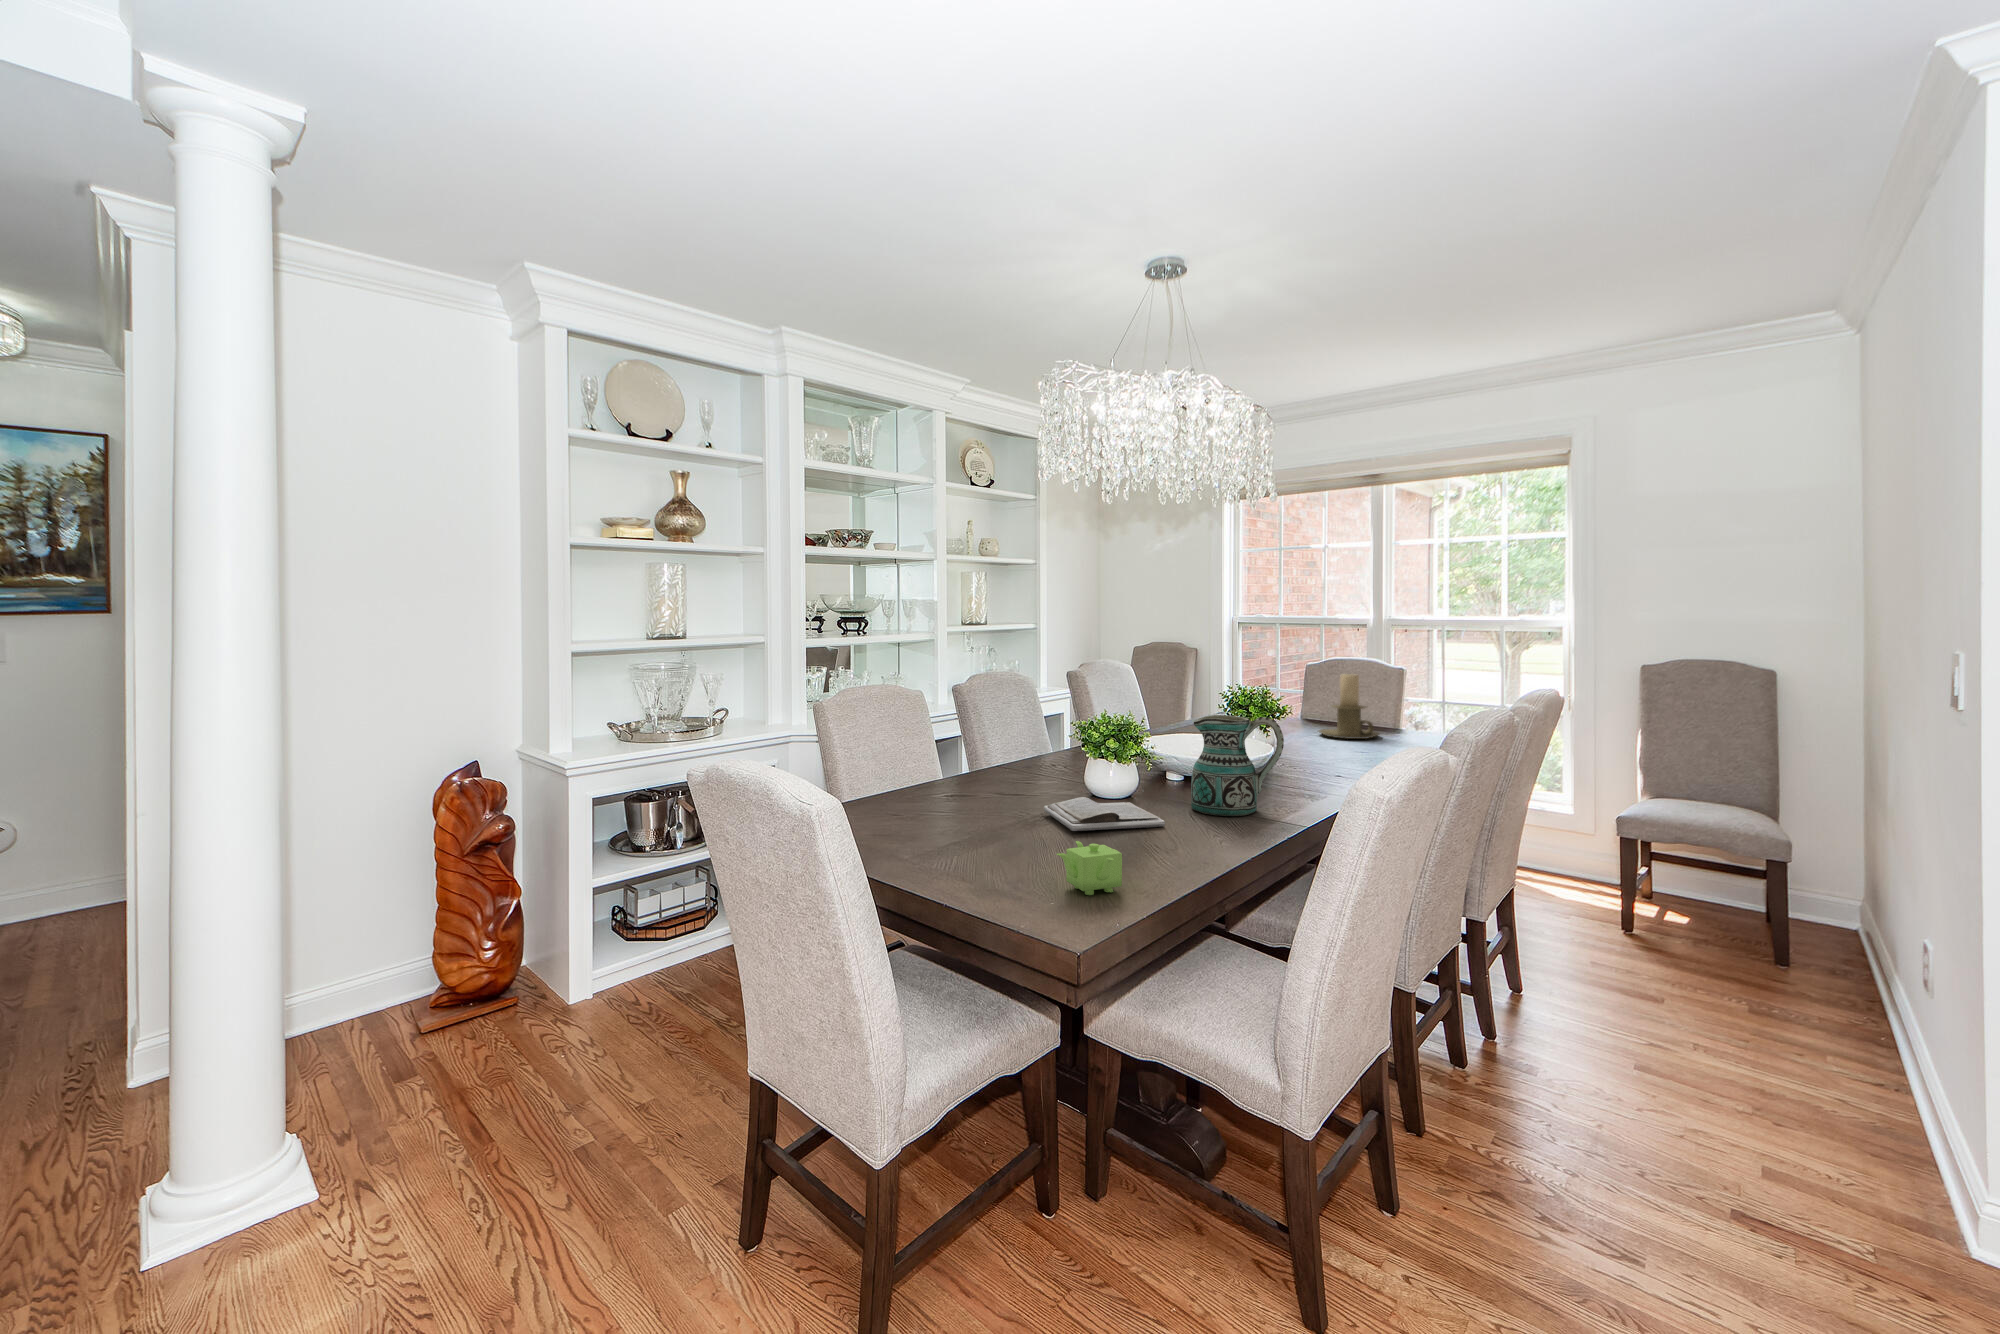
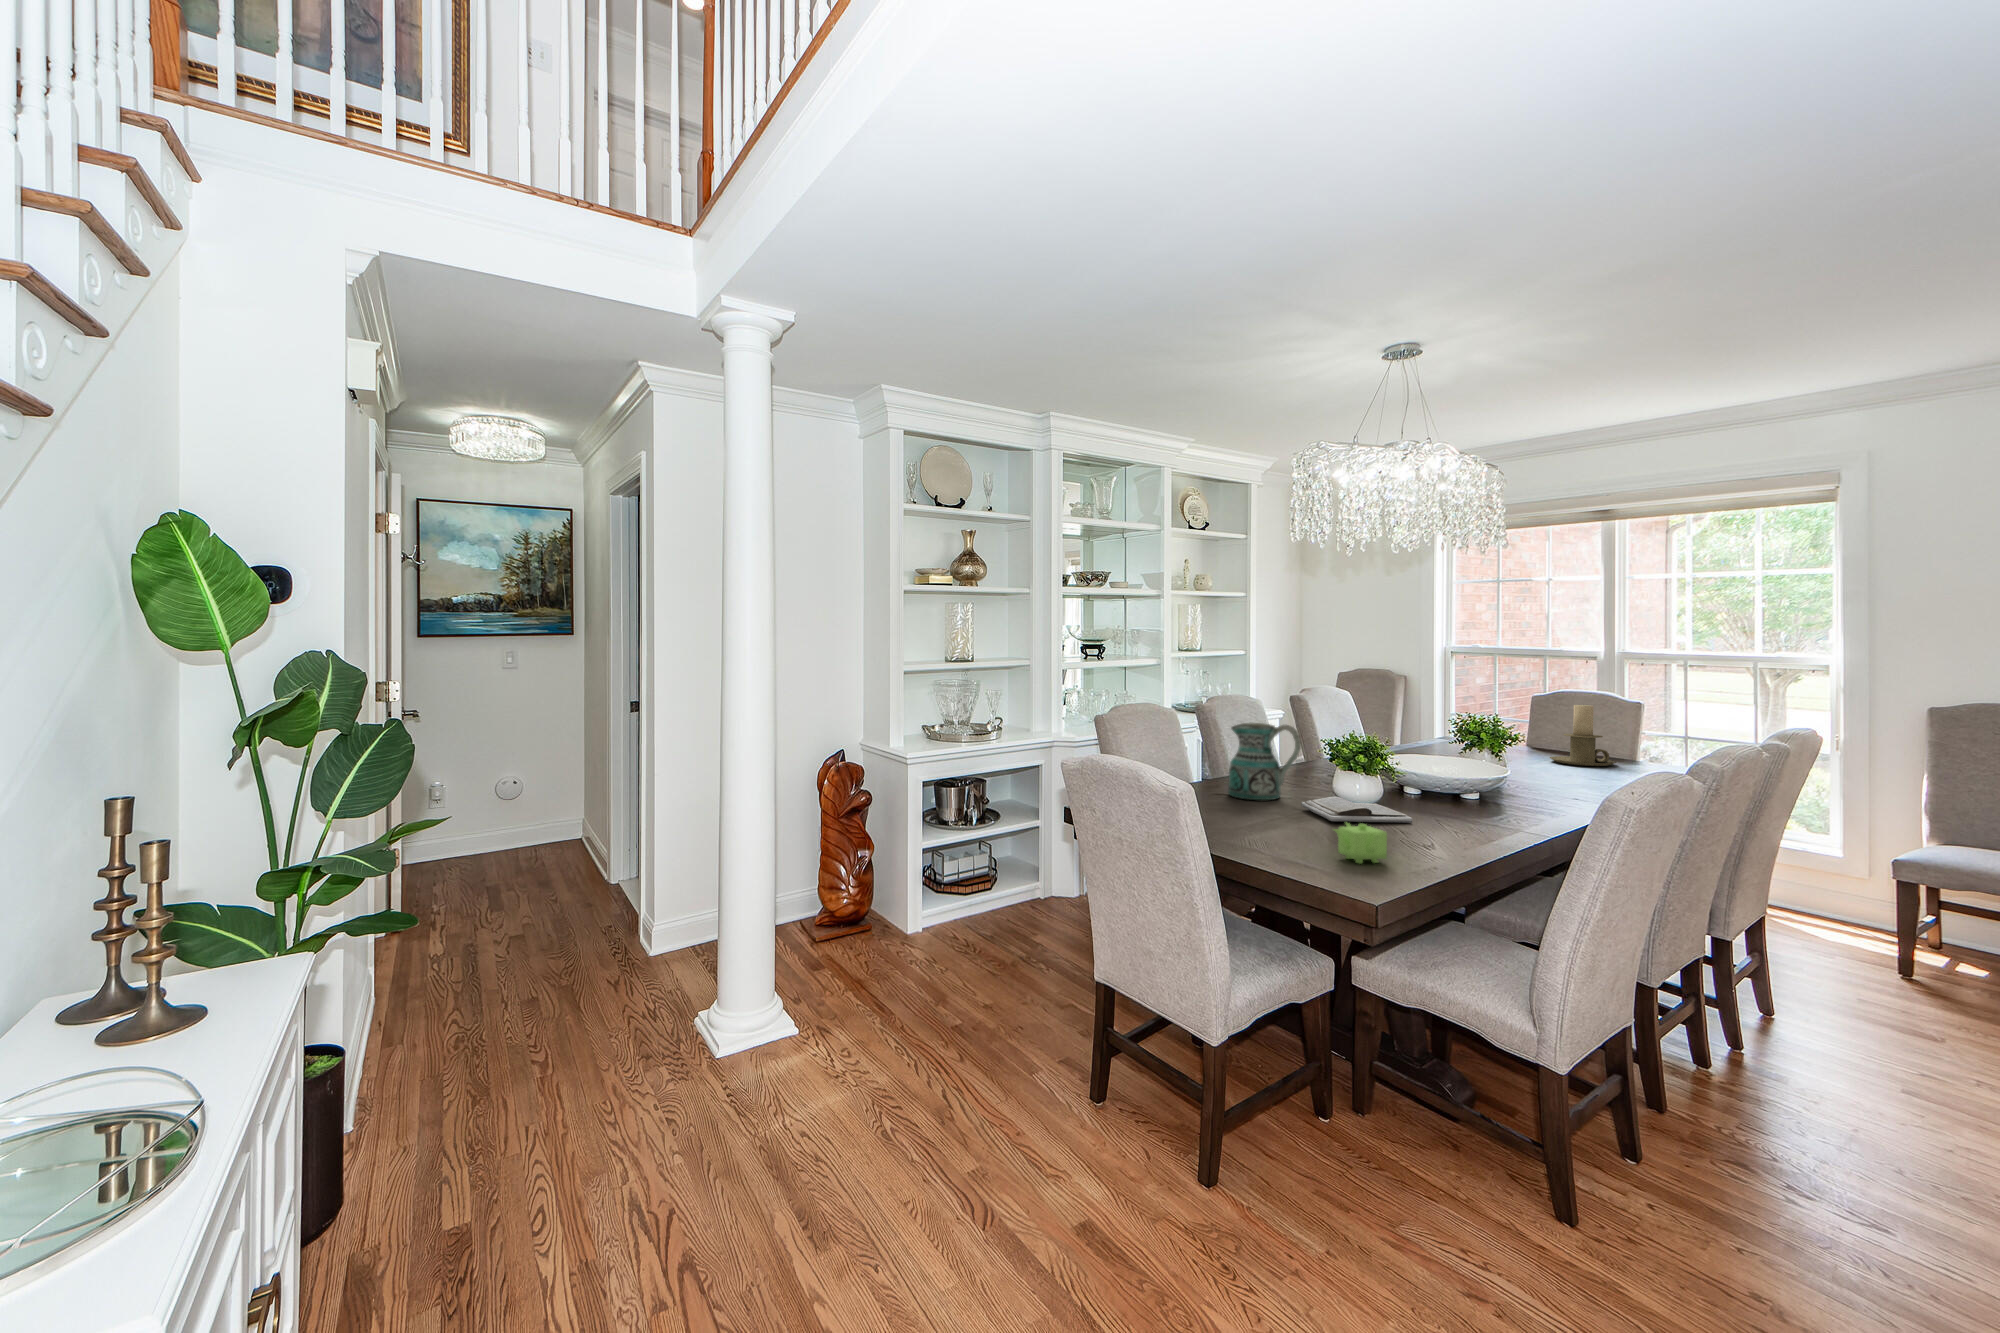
ceramic pitcher: present [1191,715,1284,816] -> present [1228,722,1301,800]

